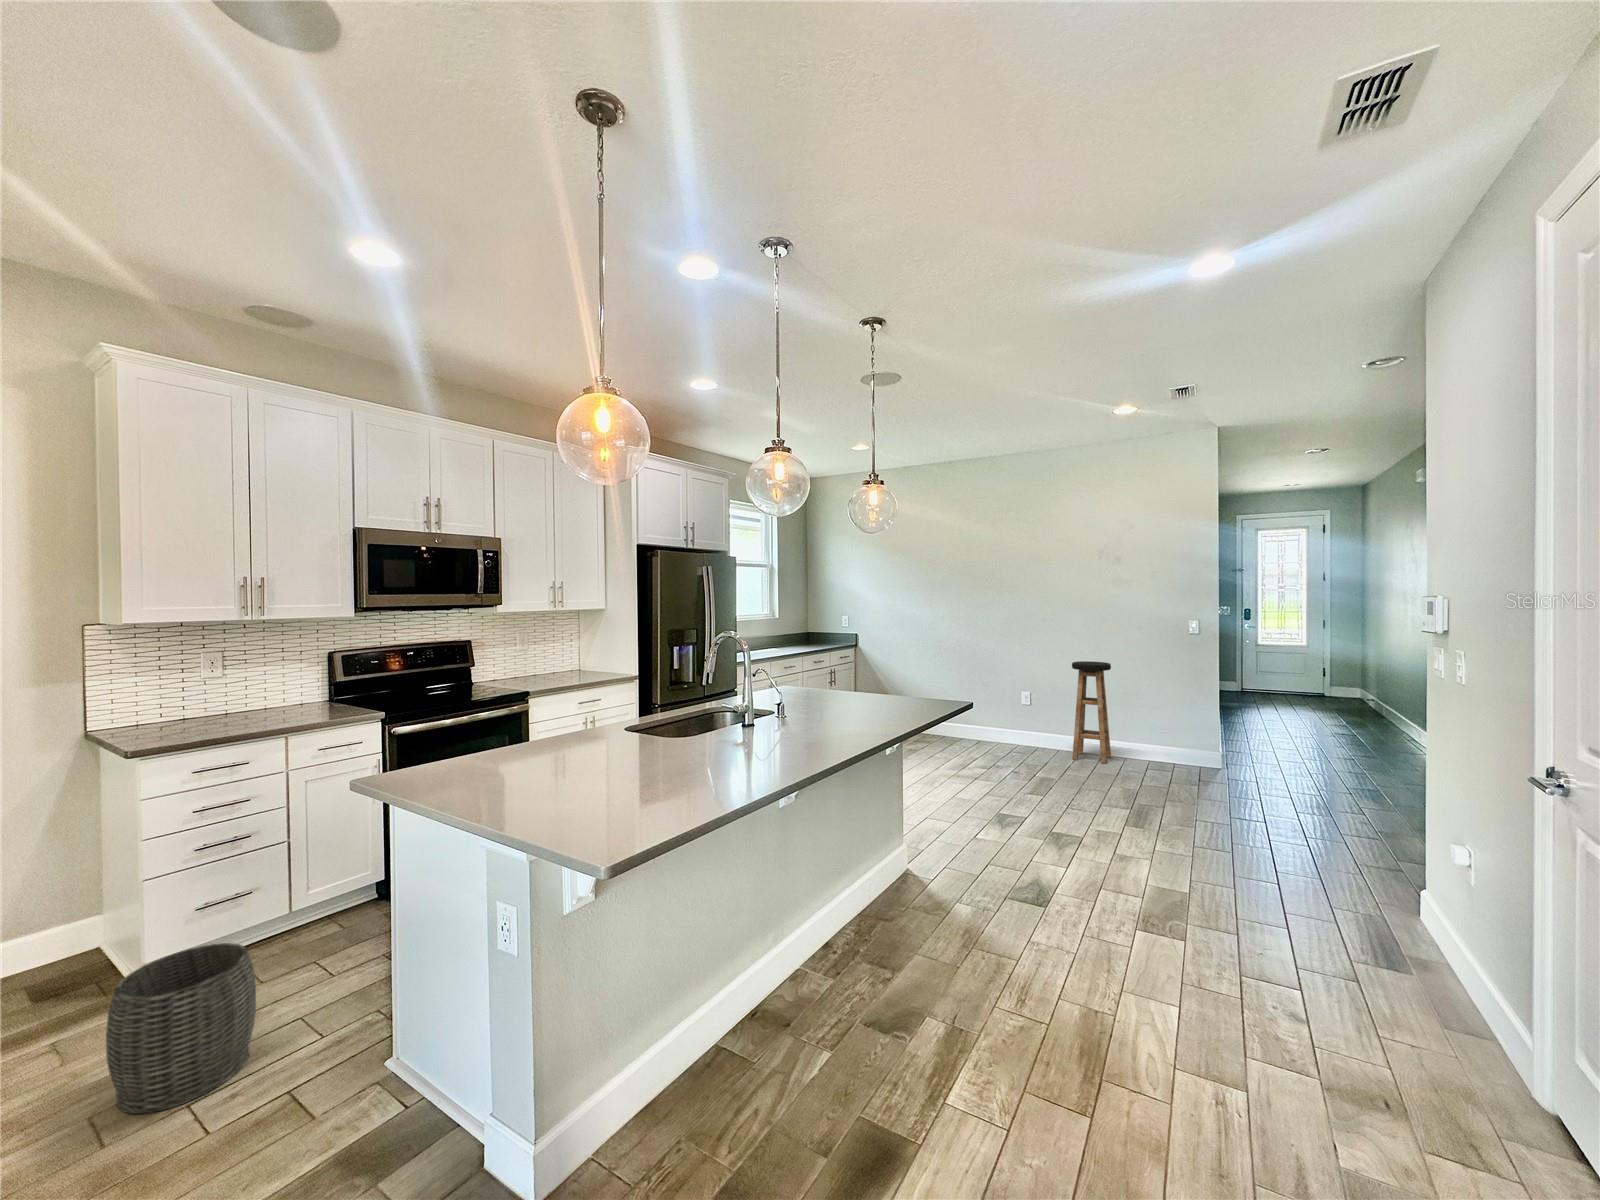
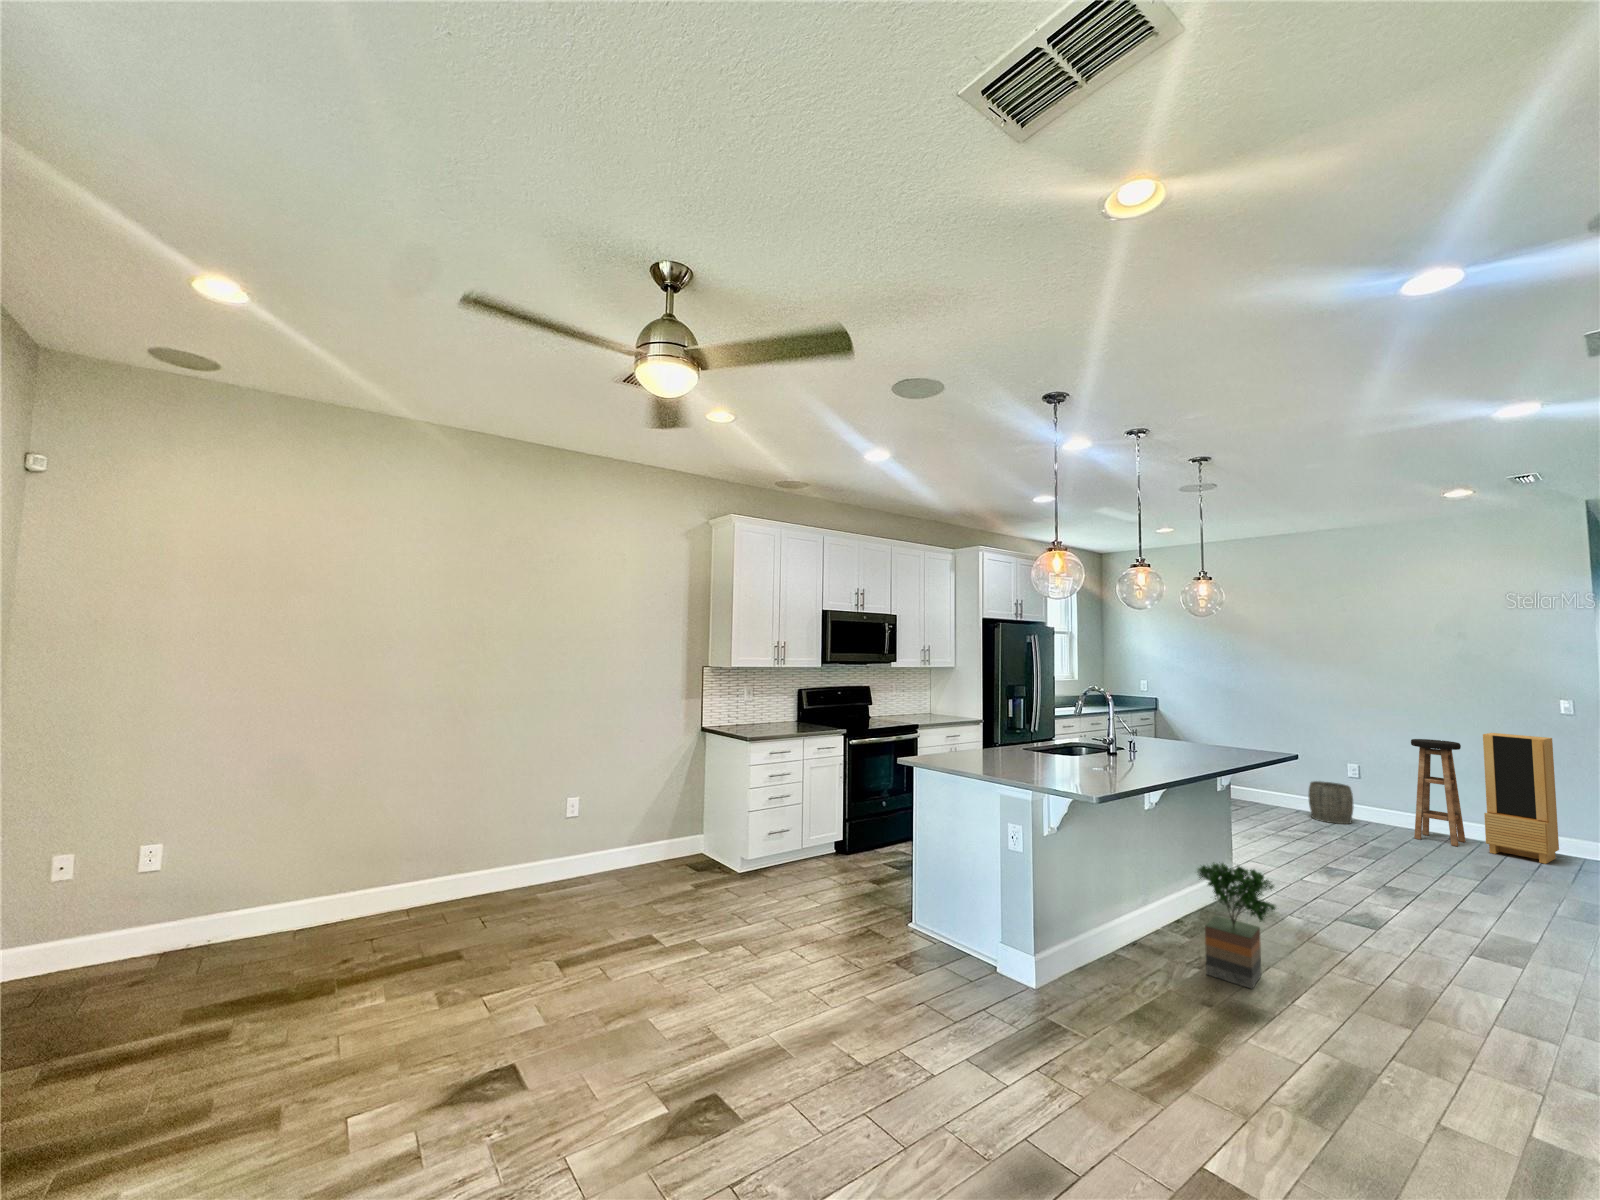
storage cabinet: none [1128,652,1181,773] -> present [1483,733,1559,864]
potted tree: none [844,871,947,1061] -> present [1197,862,1276,989]
woven basket: present [106,943,256,1114] -> present [1309,781,1354,824]

